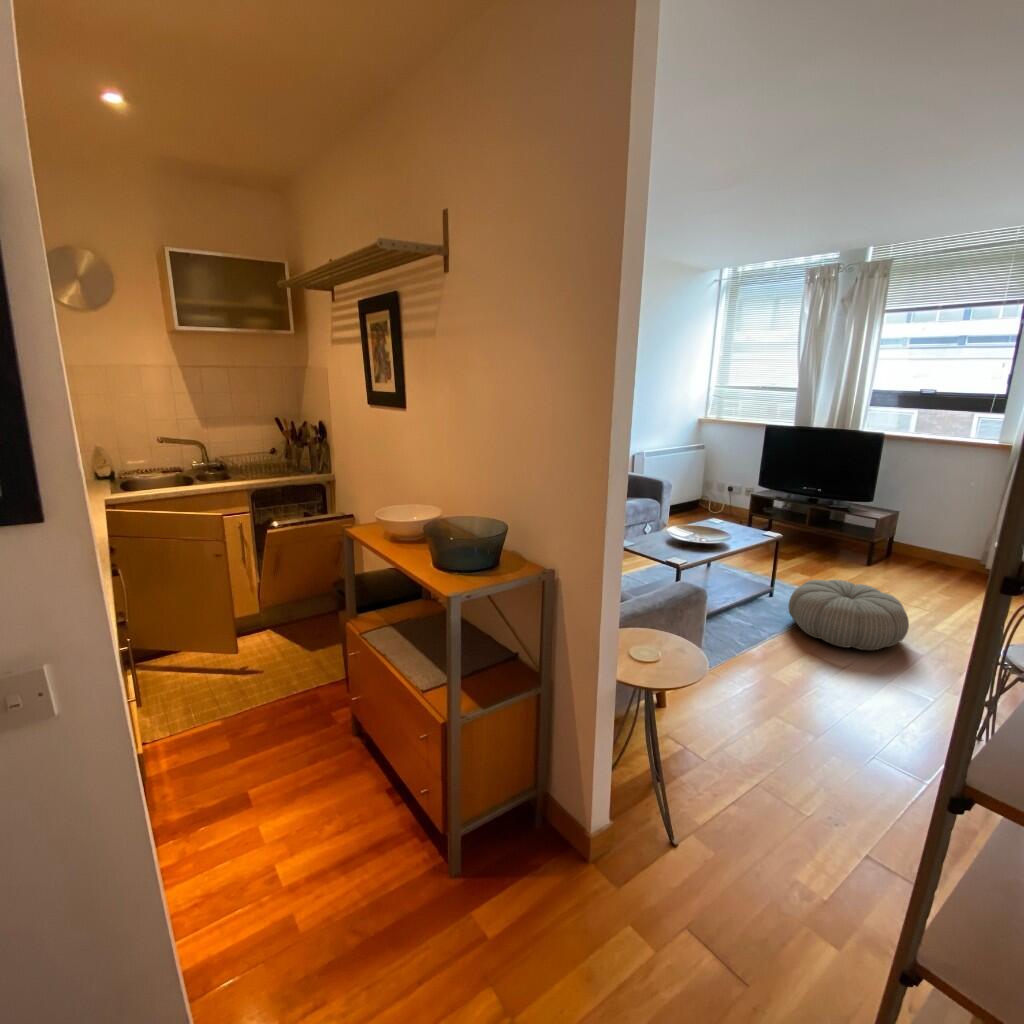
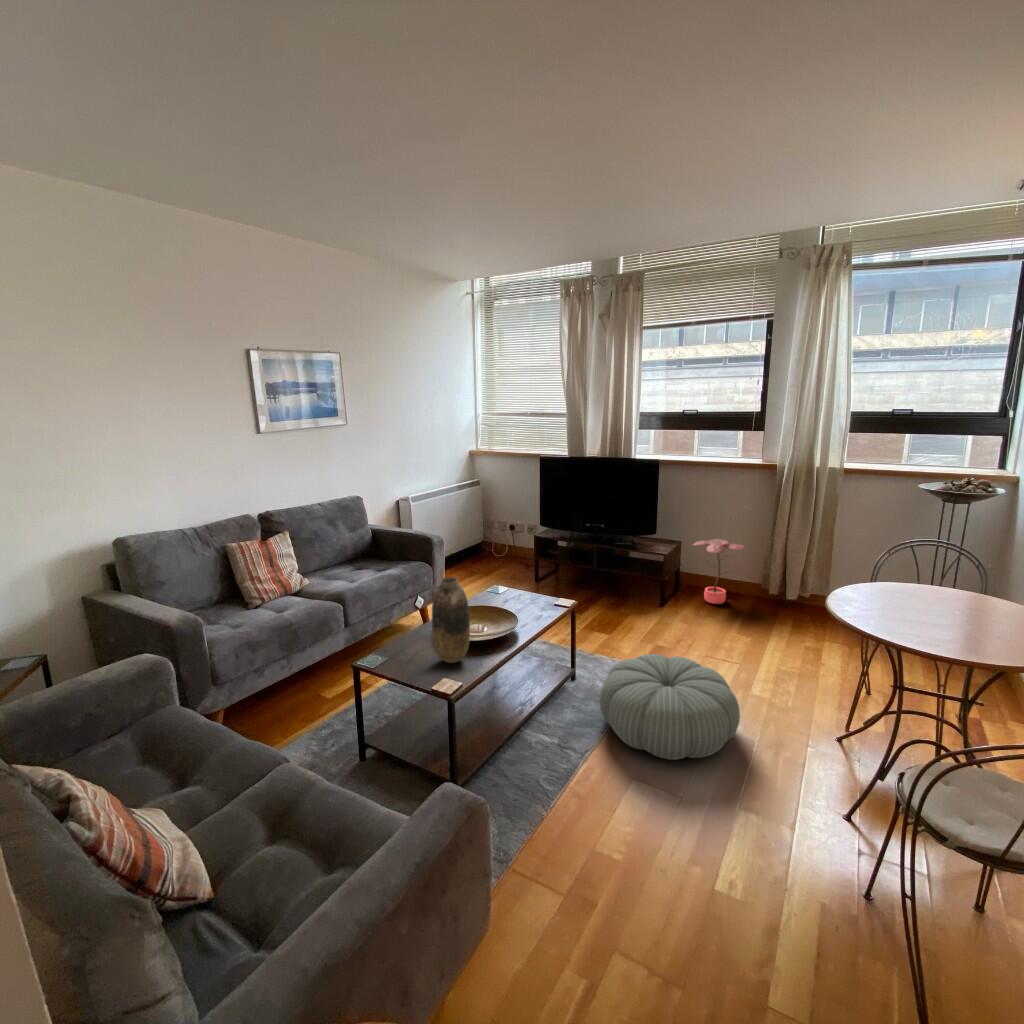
vase: none [670,492,697,551] -> present [432,577,470,663]
potted plant: none [909,512,966,572] -> present [693,539,745,604]

